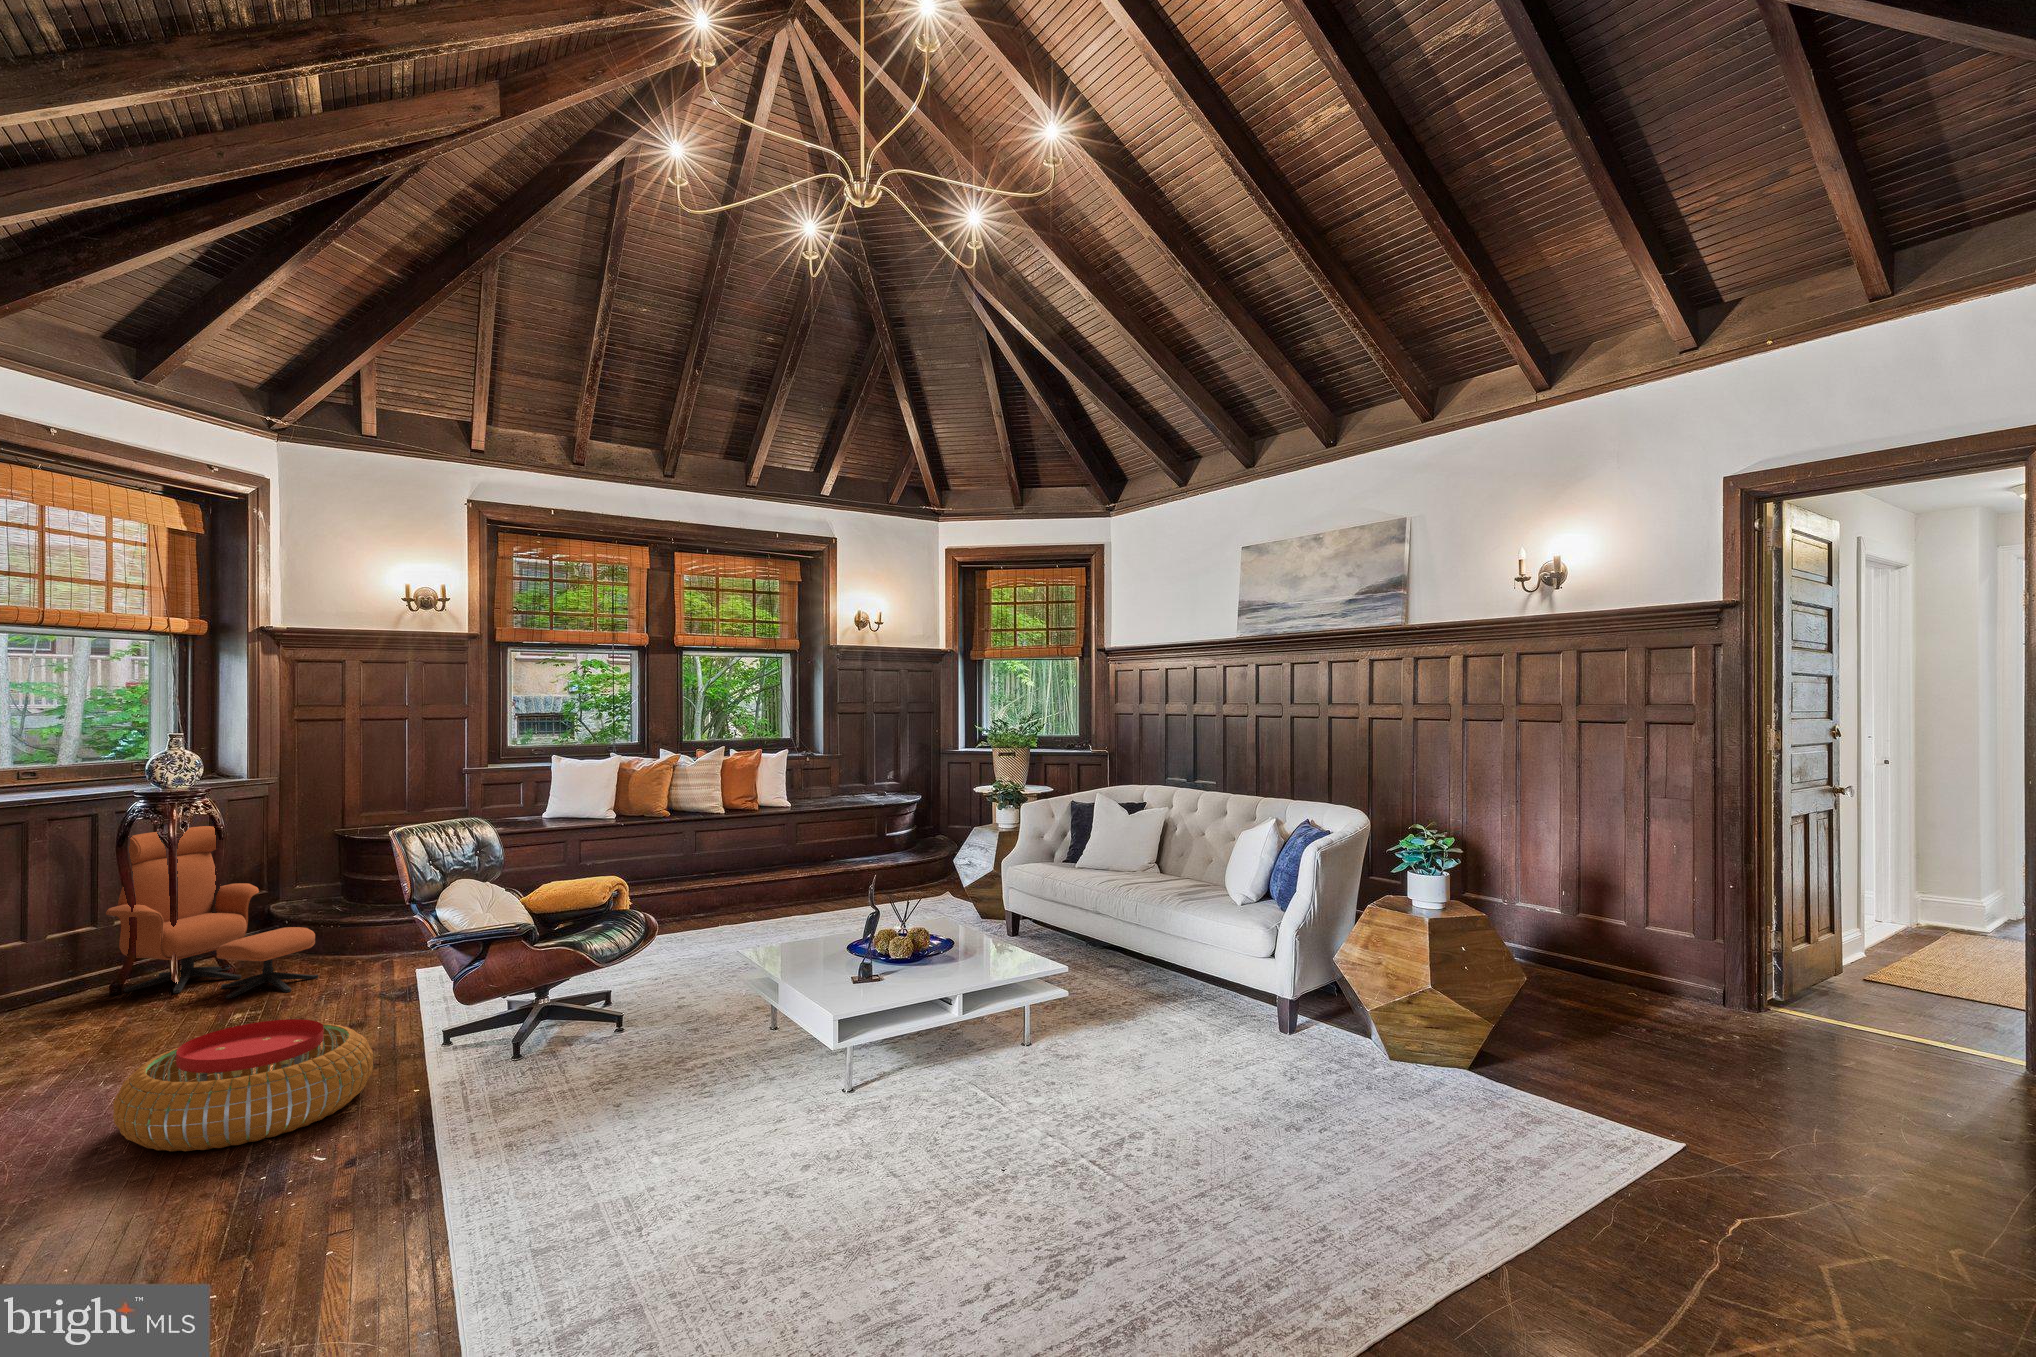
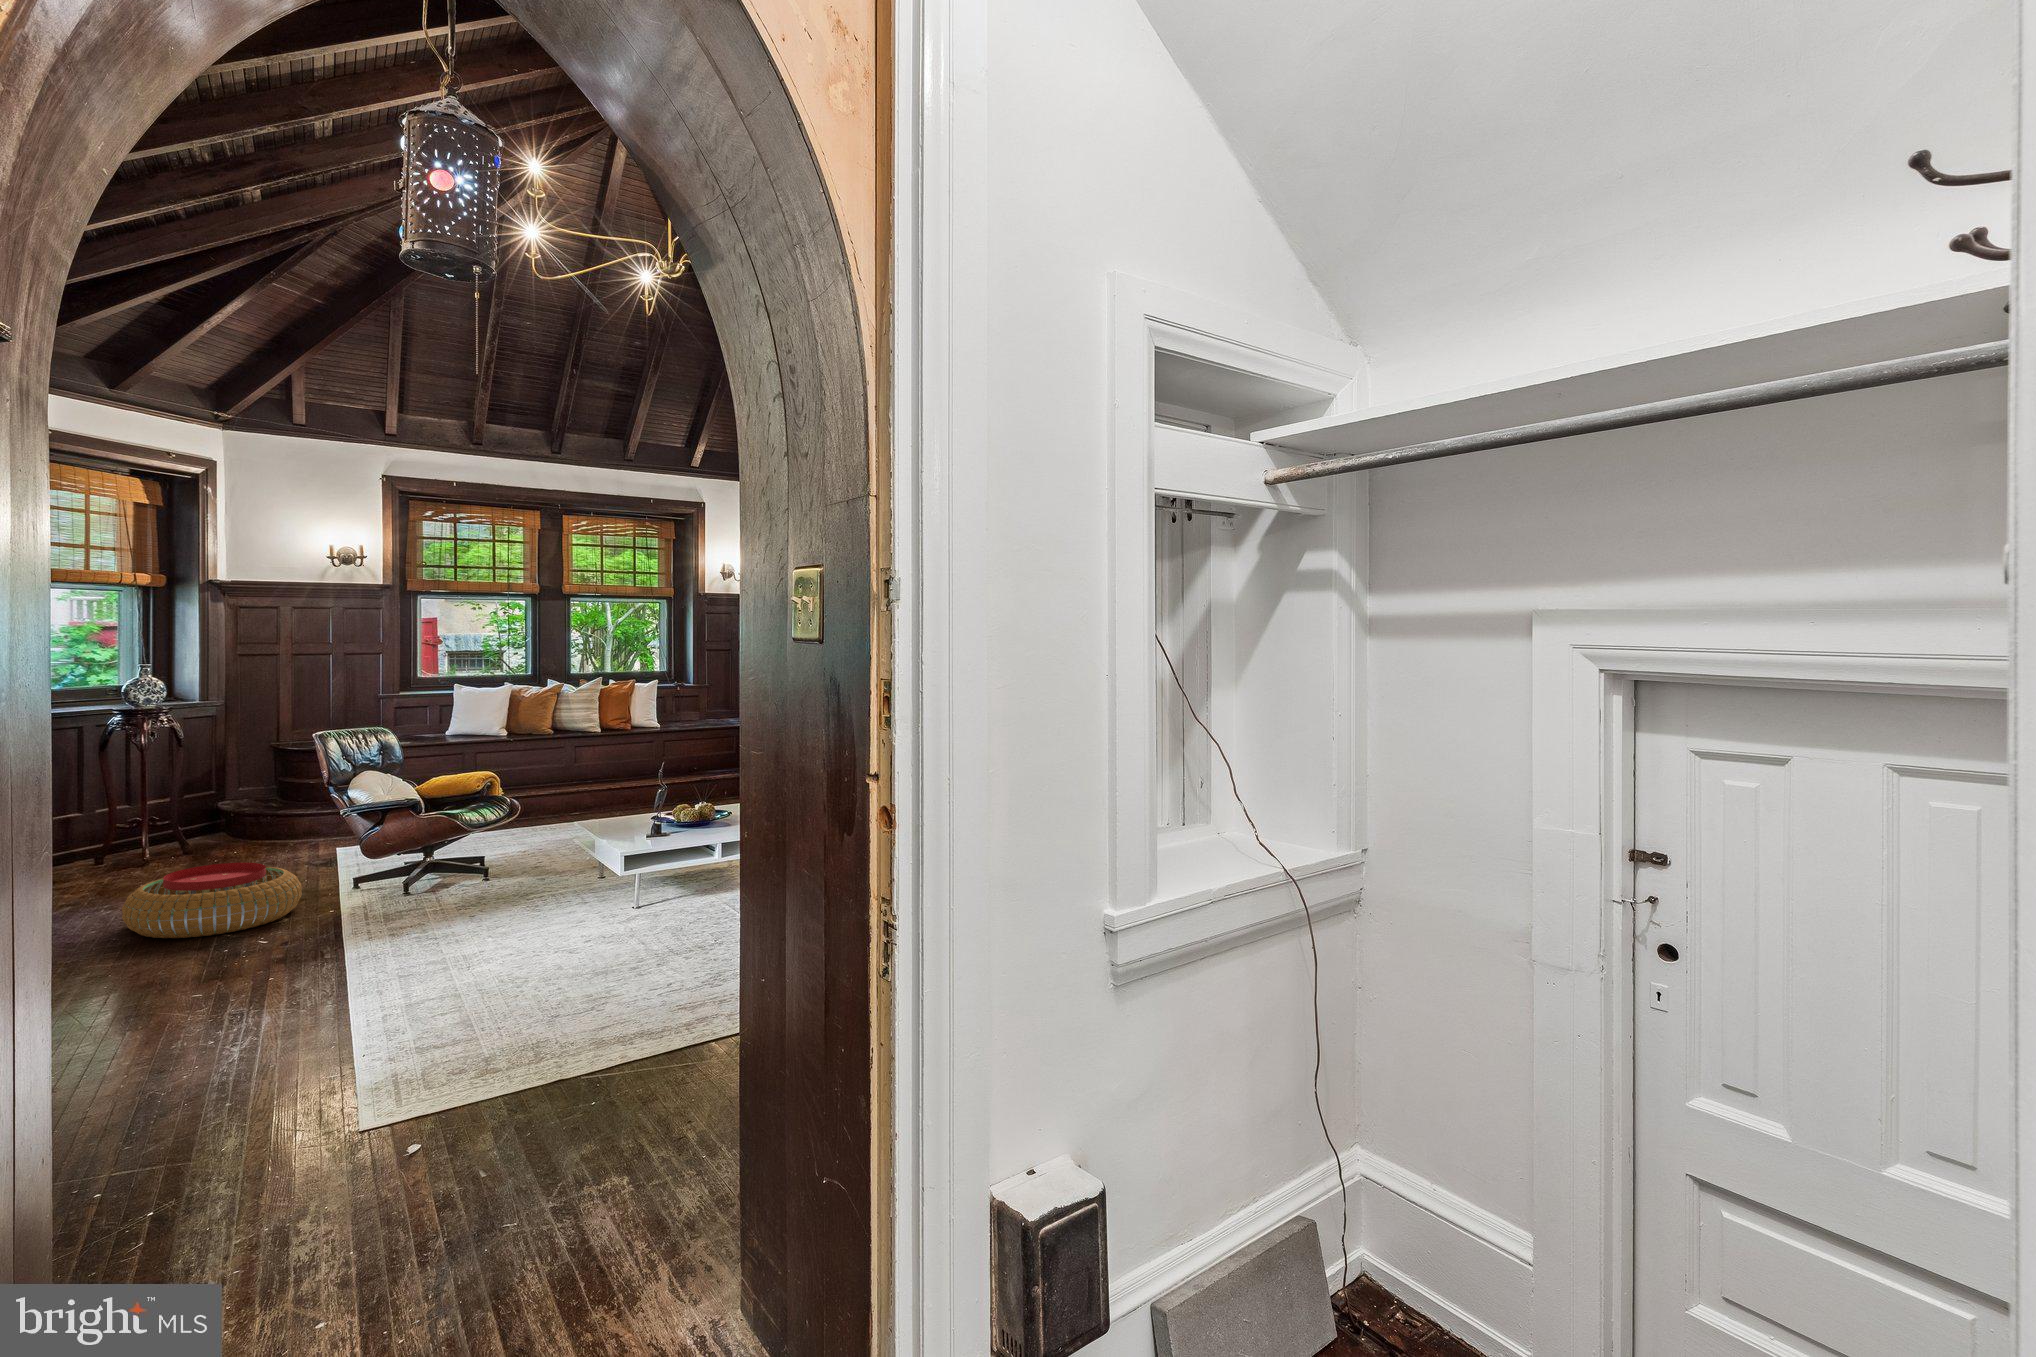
lounge chair: present [106,826,318,999] -> none [97,734,265,859]

